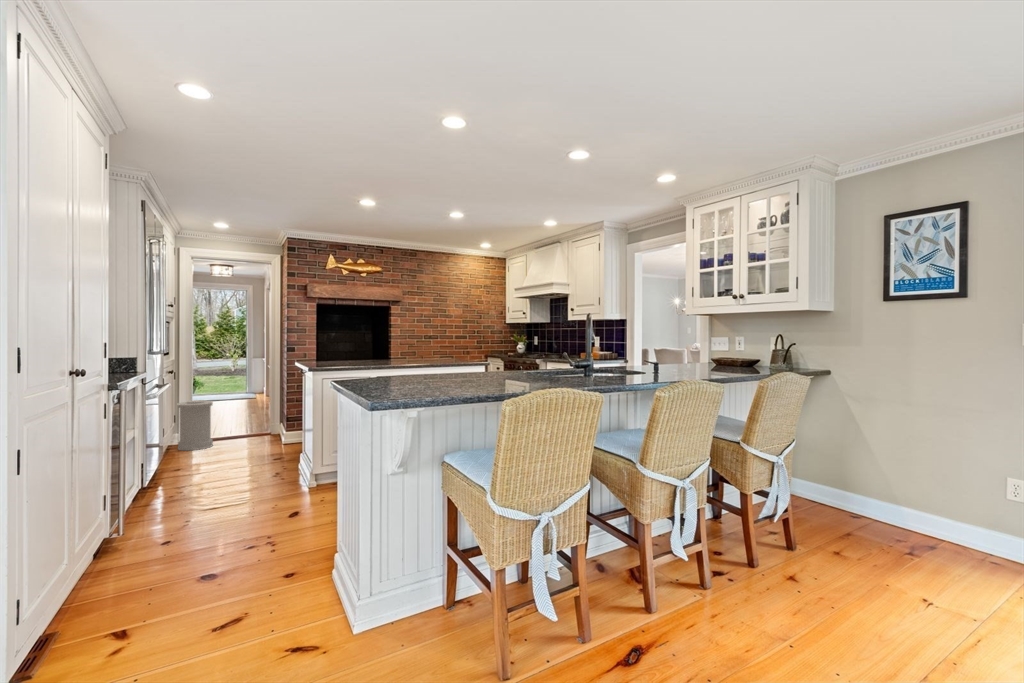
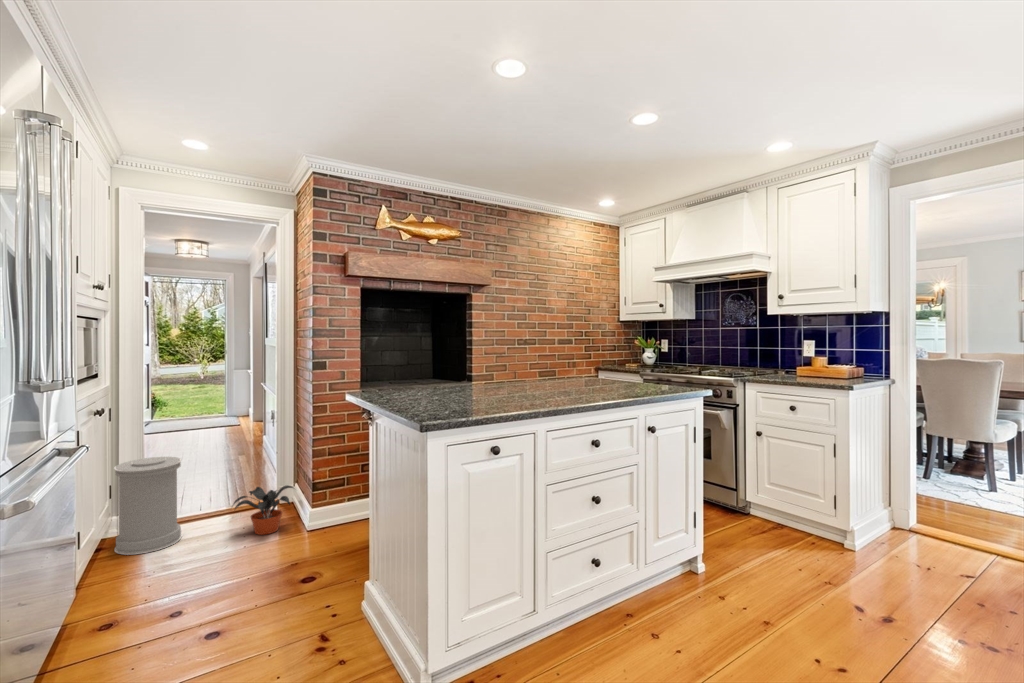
potted plant: none [240,419,278,445] -> present [234,485,293,535]

